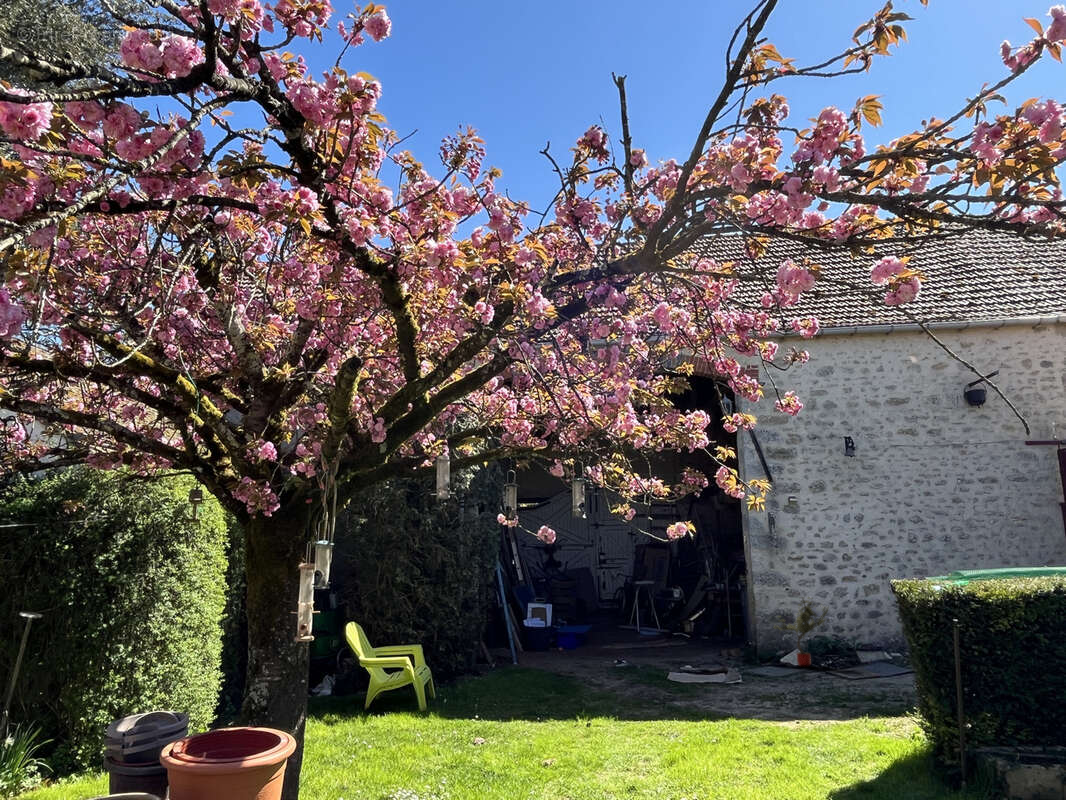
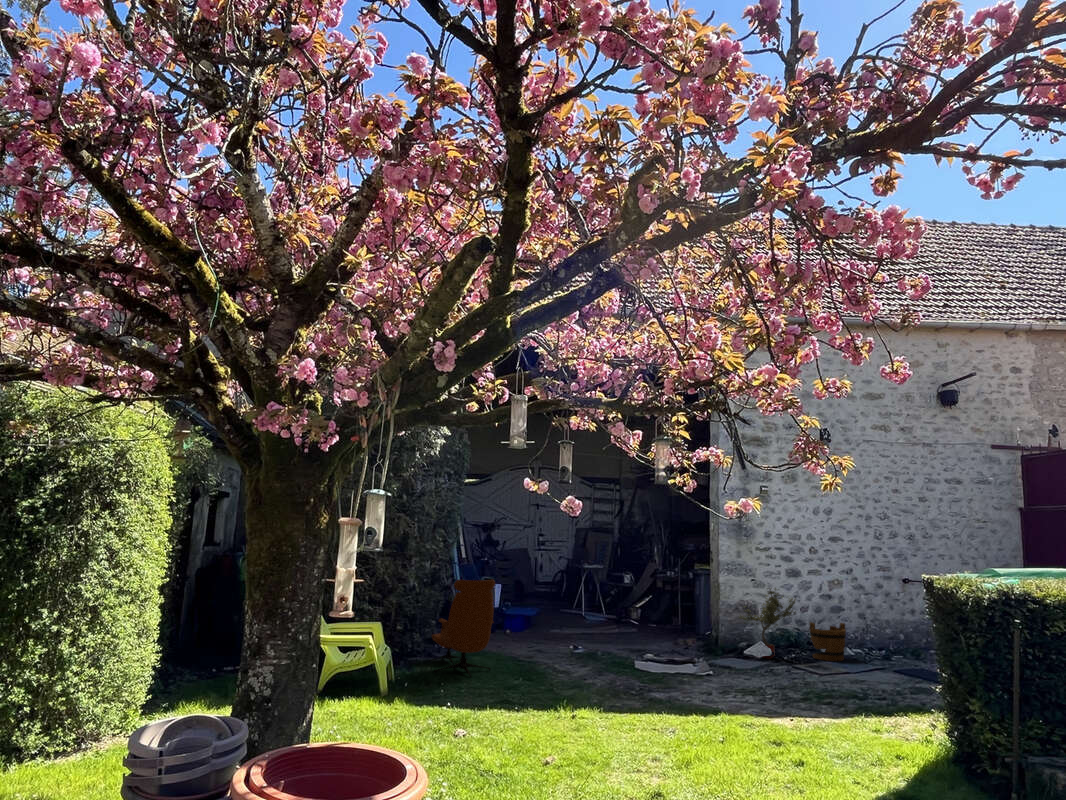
lounge chair: none [471,602,526,694] -> present [429,579,496,677]
bucket: none [845,629,883,667] -> present [808,622,846,661]

